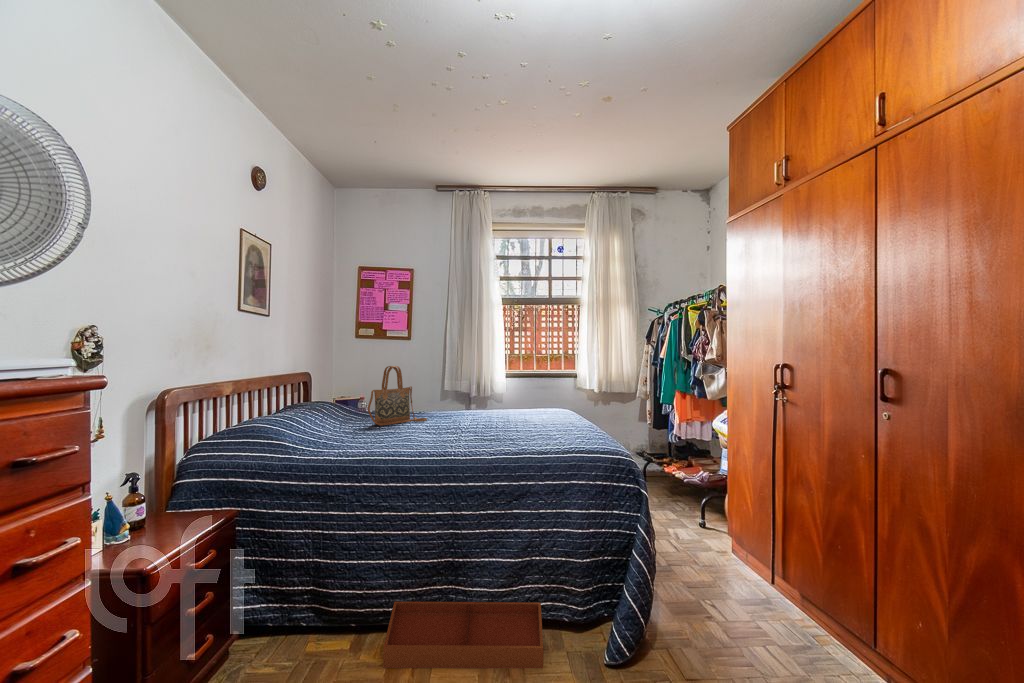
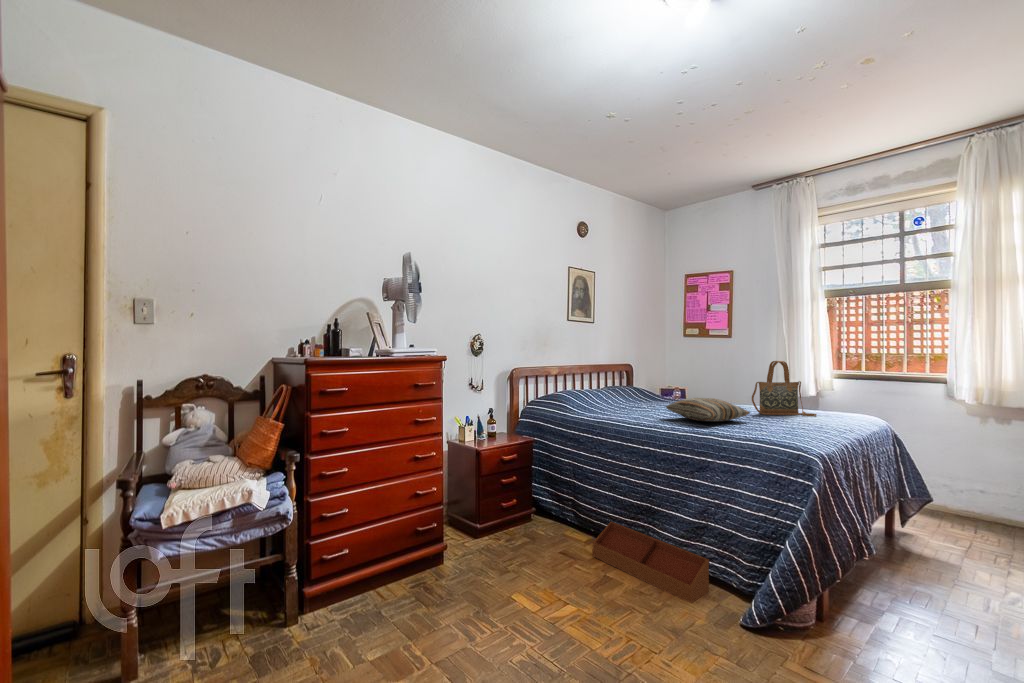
handbag: present [368,366,427,426] -> present [752,361,817,416]
pillow: none [432,408,516,437] -> present [666,398,750,422]

